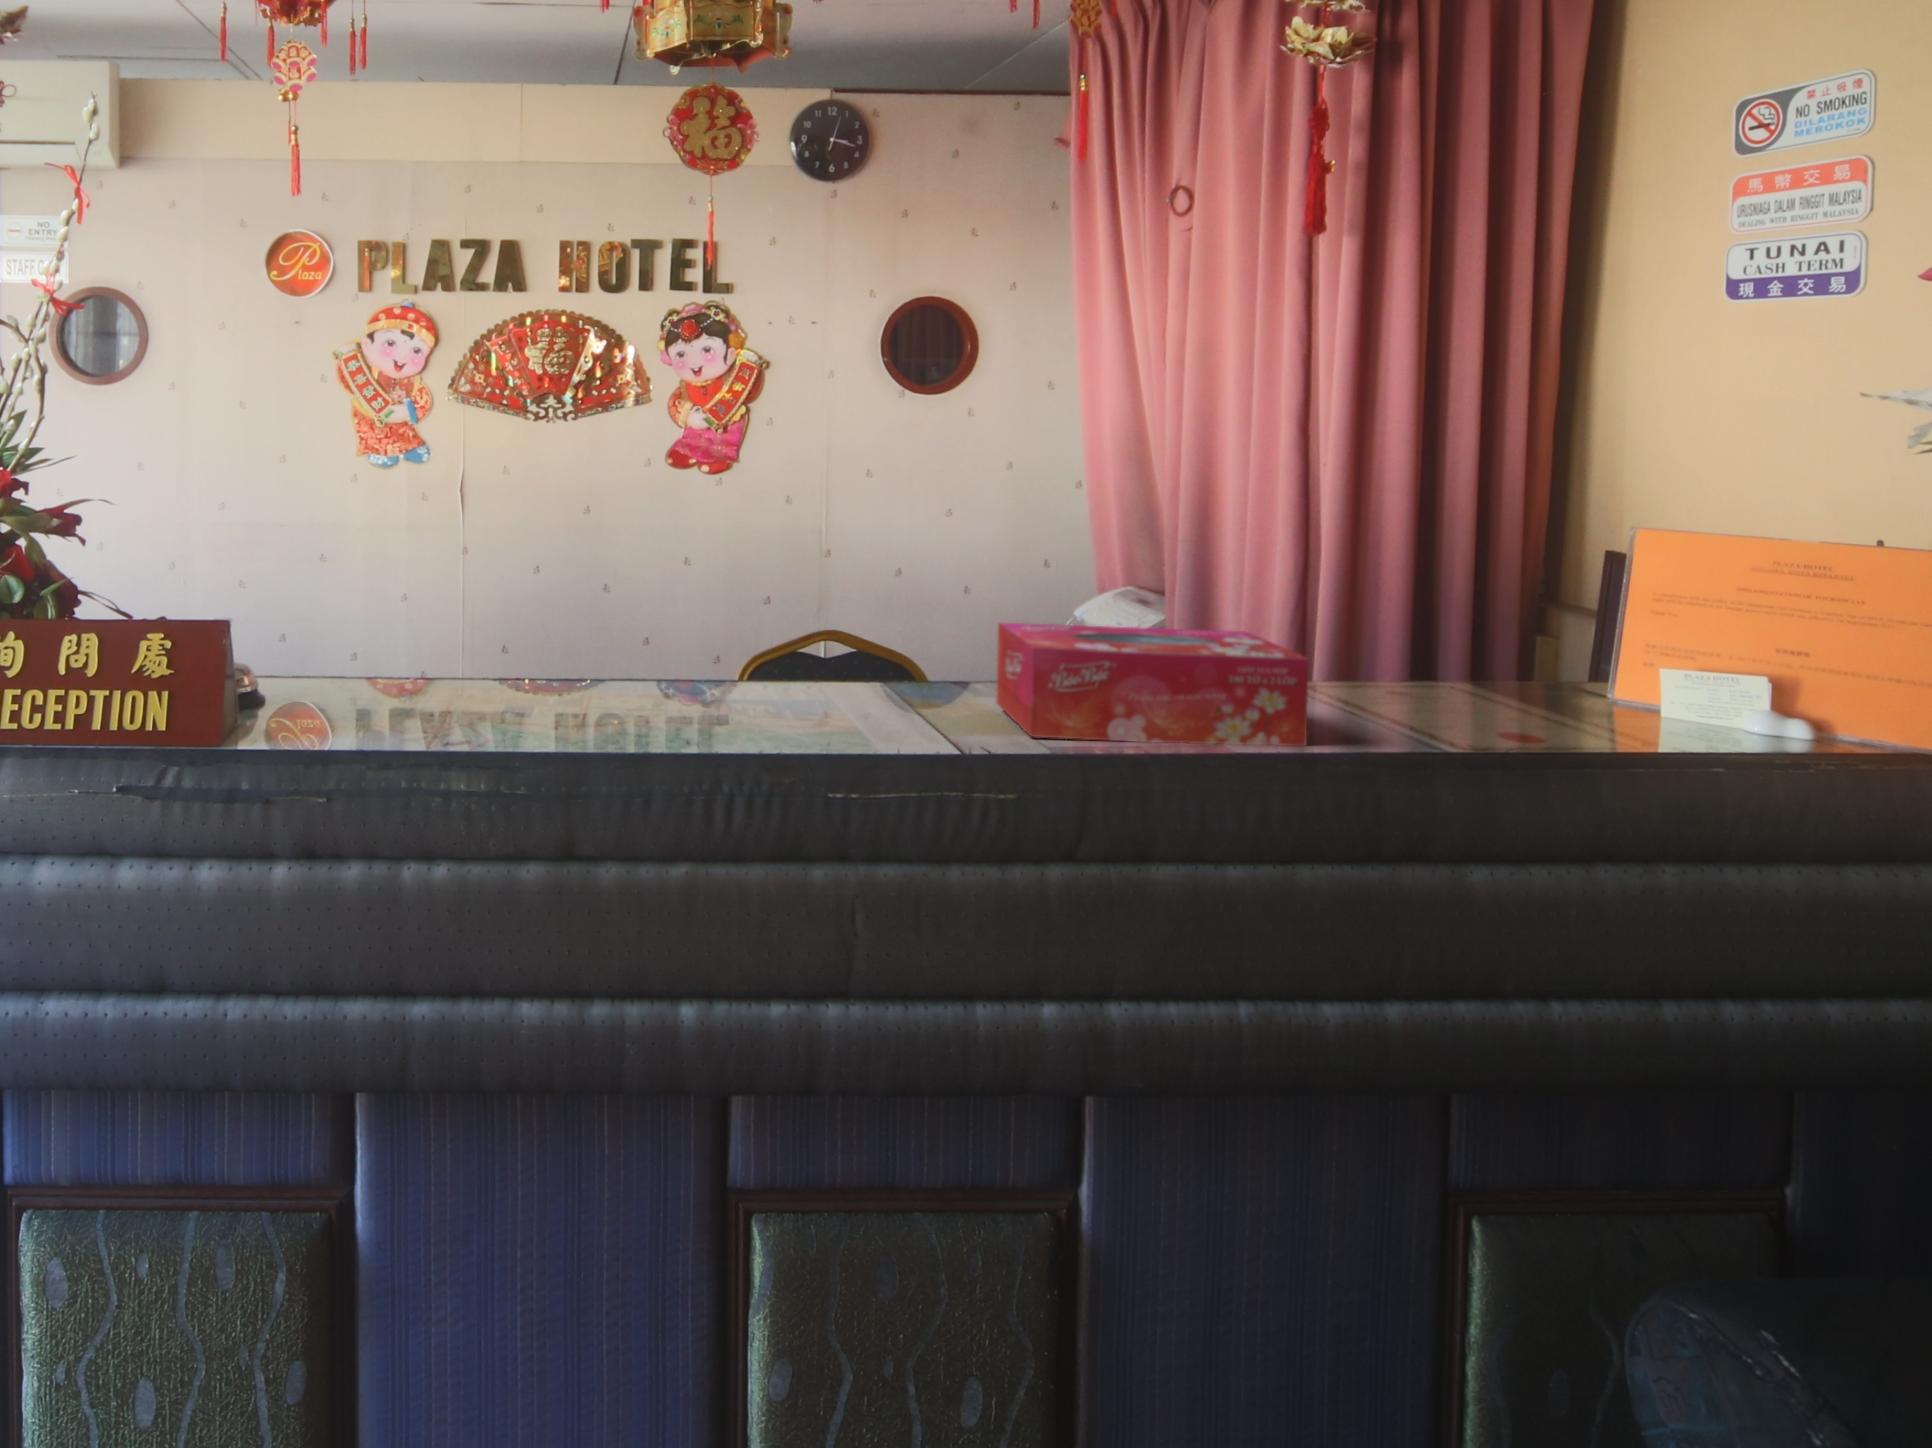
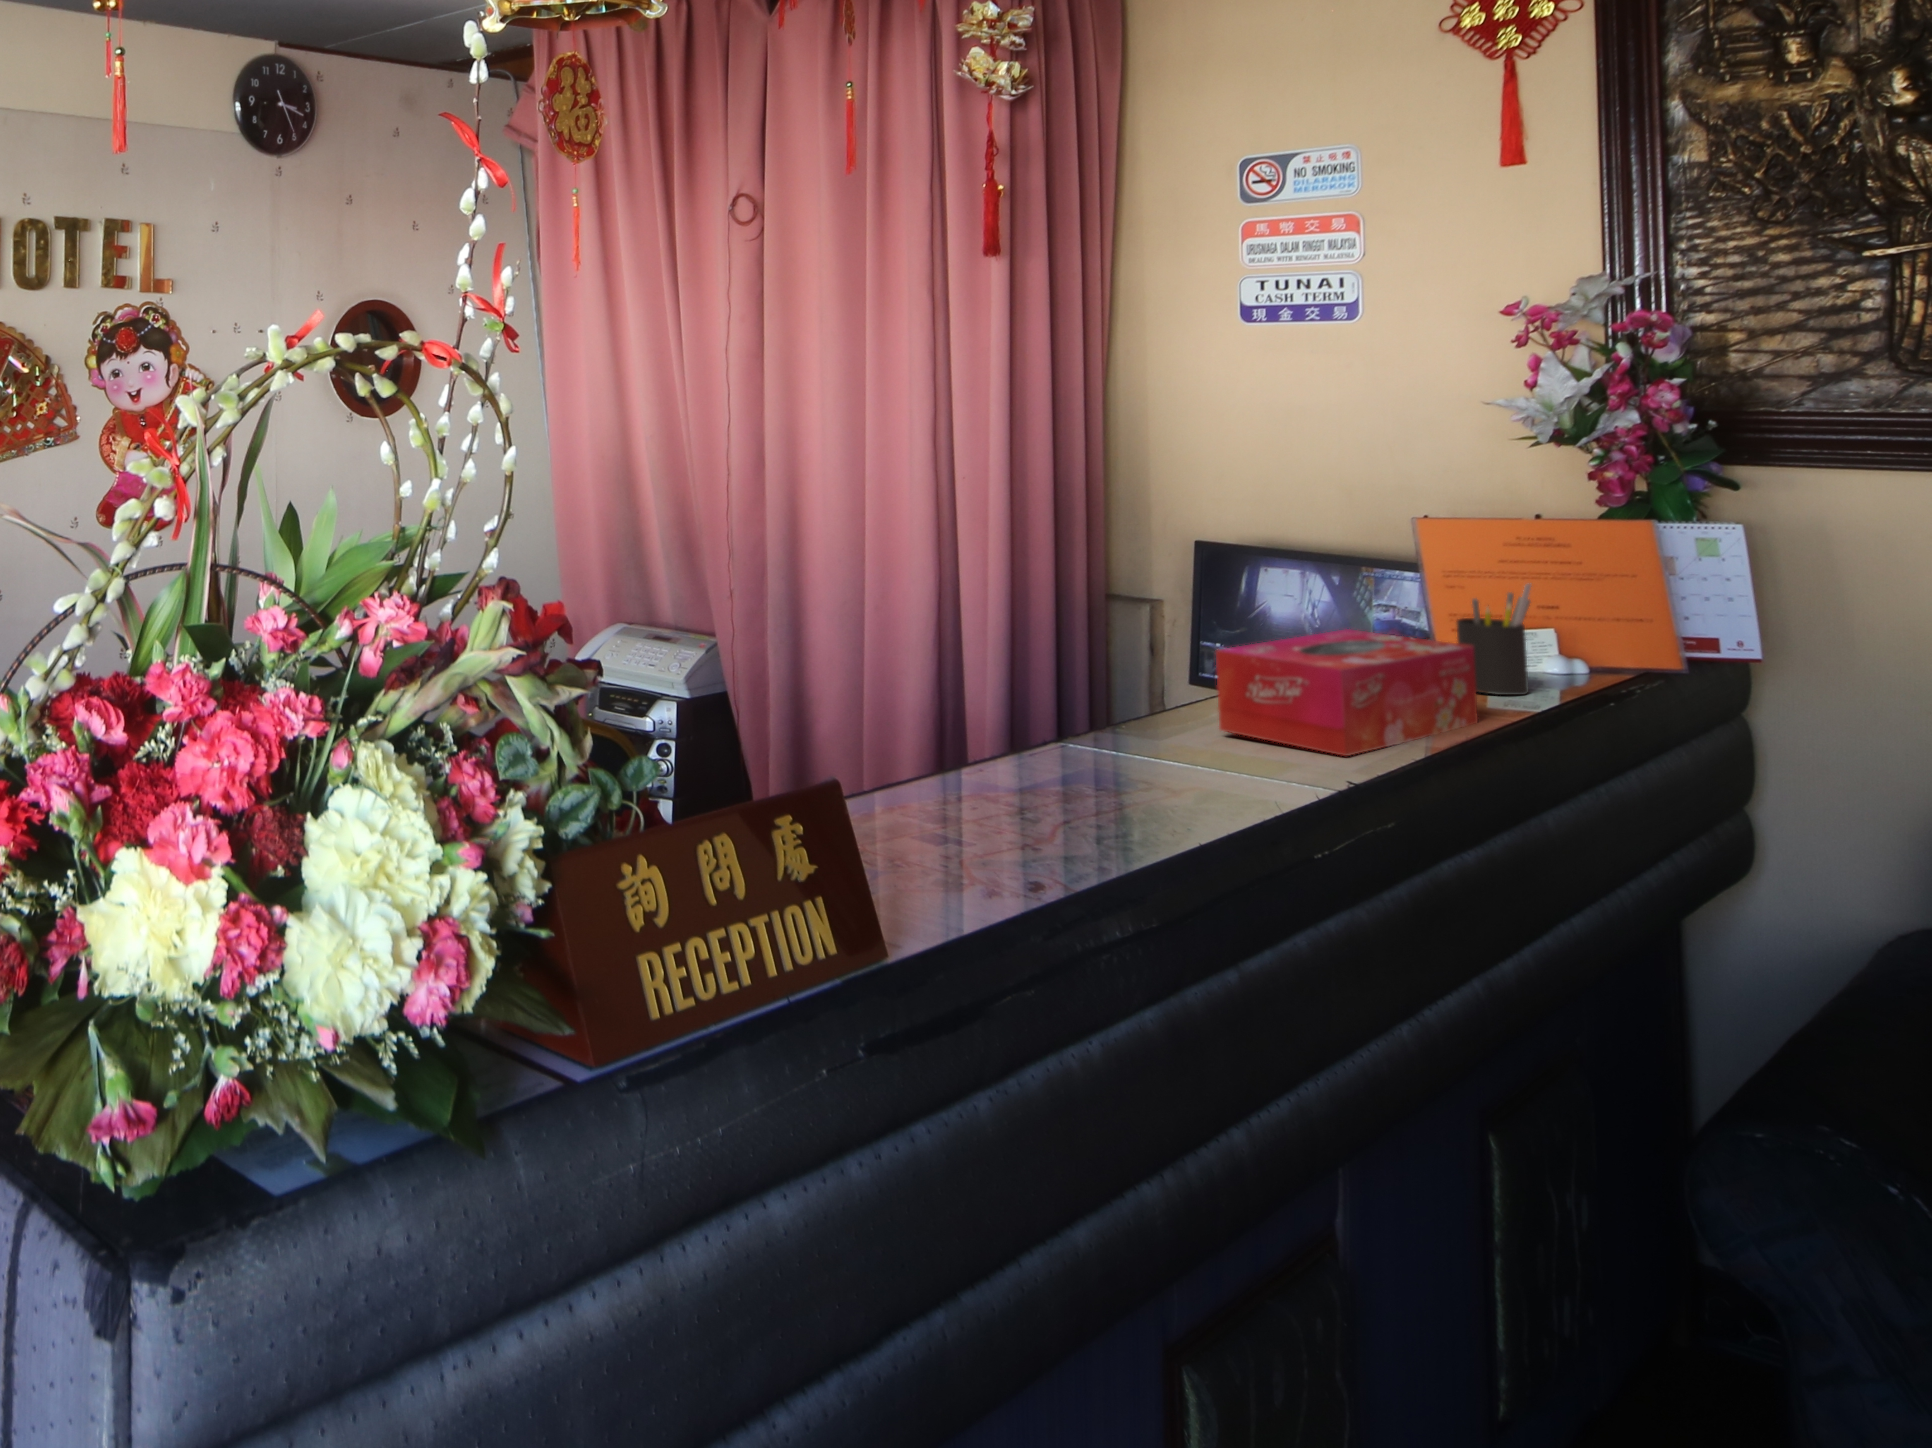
pen holder: none [1429,606,1523,740] -> present [1457,584,1531,695]

